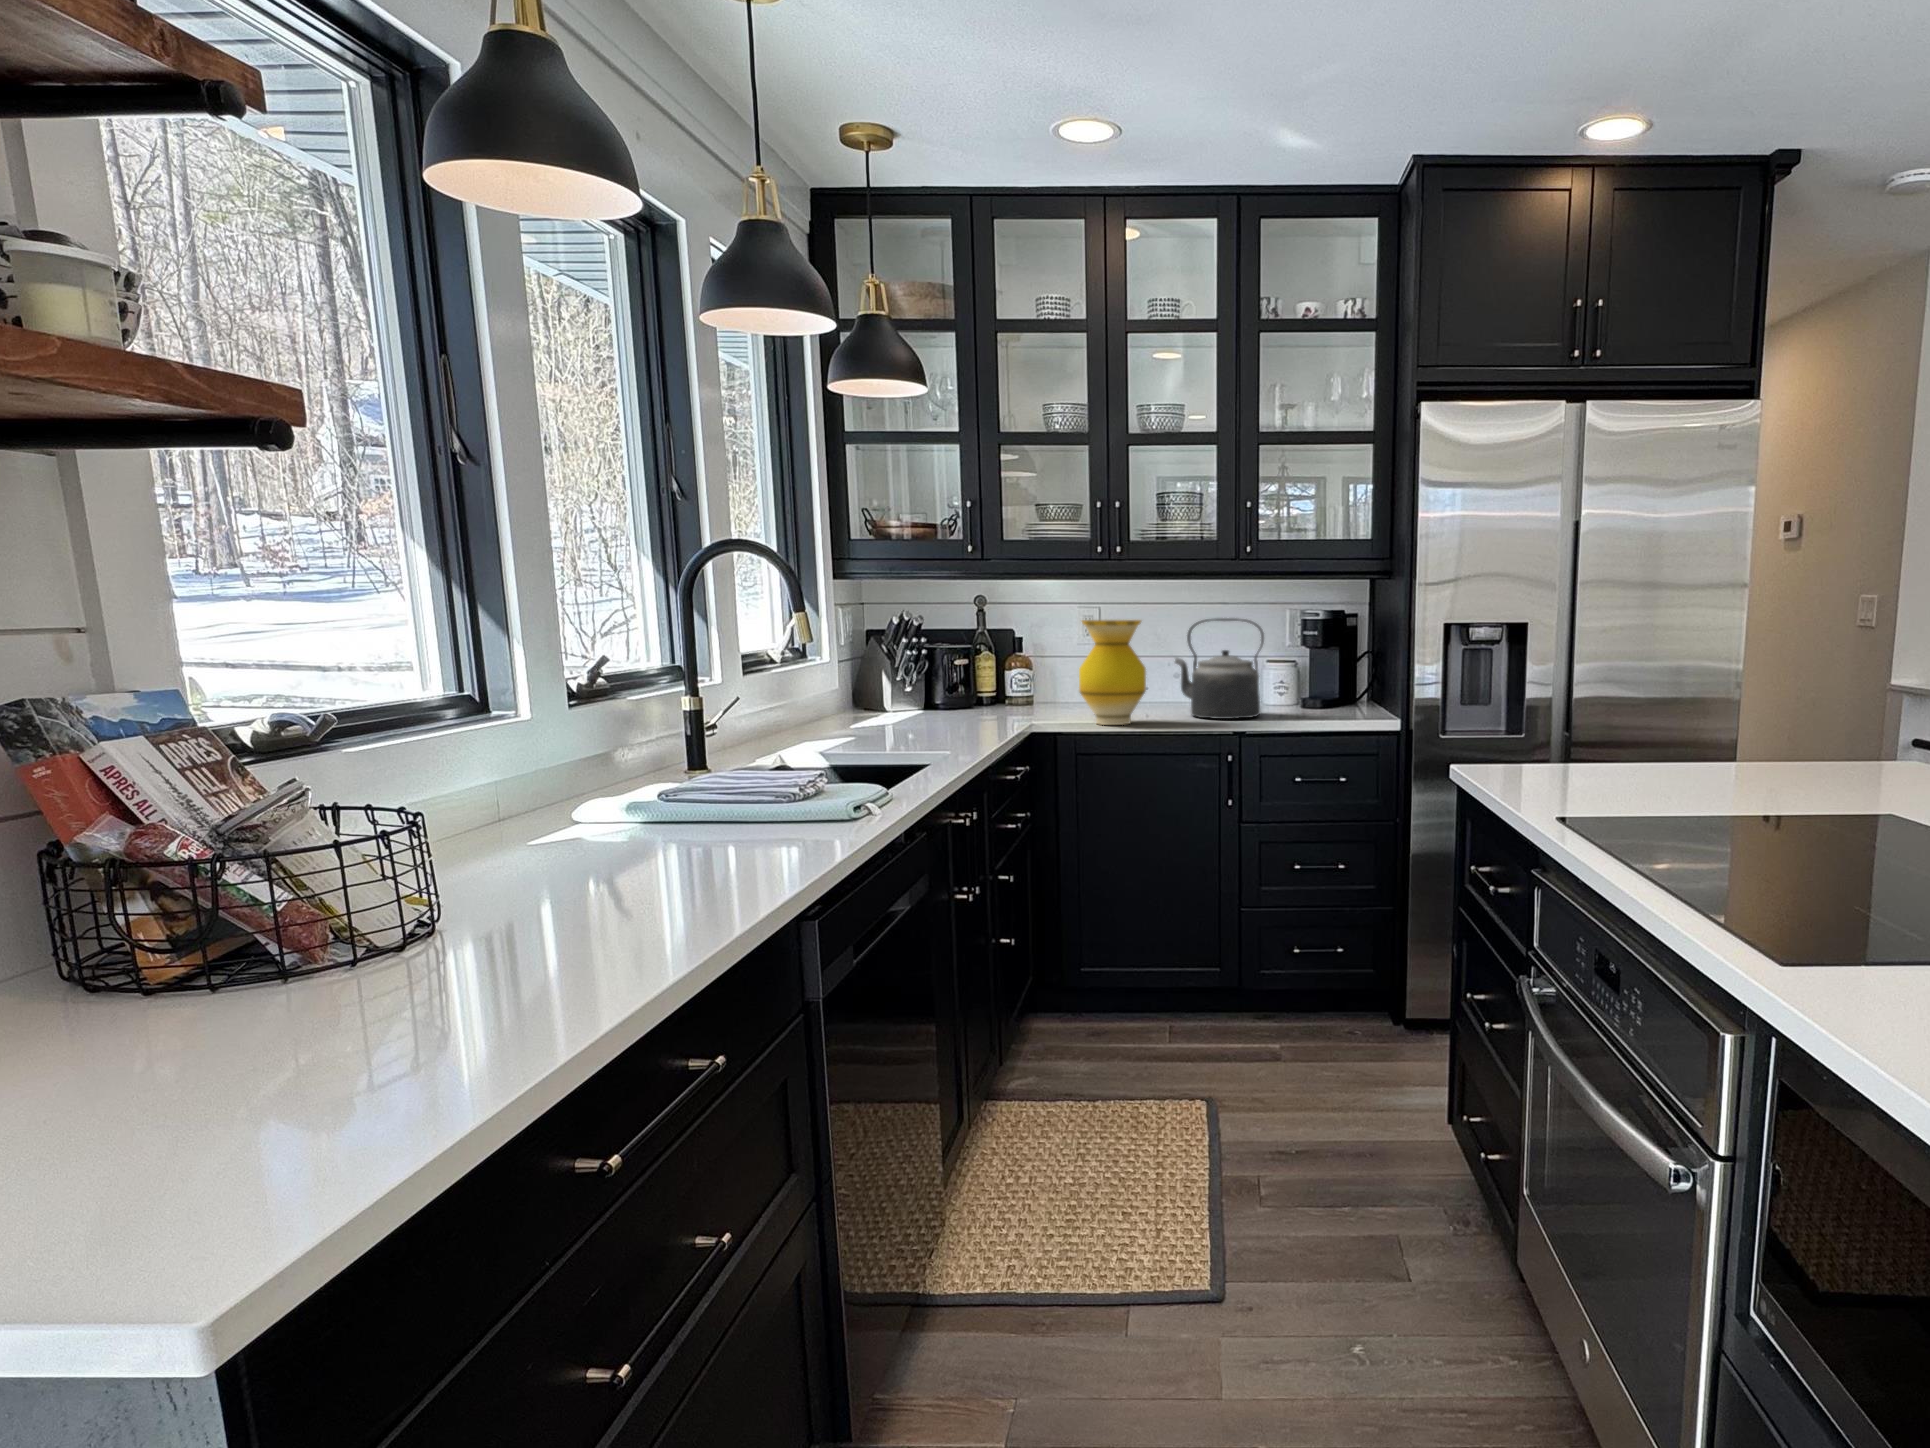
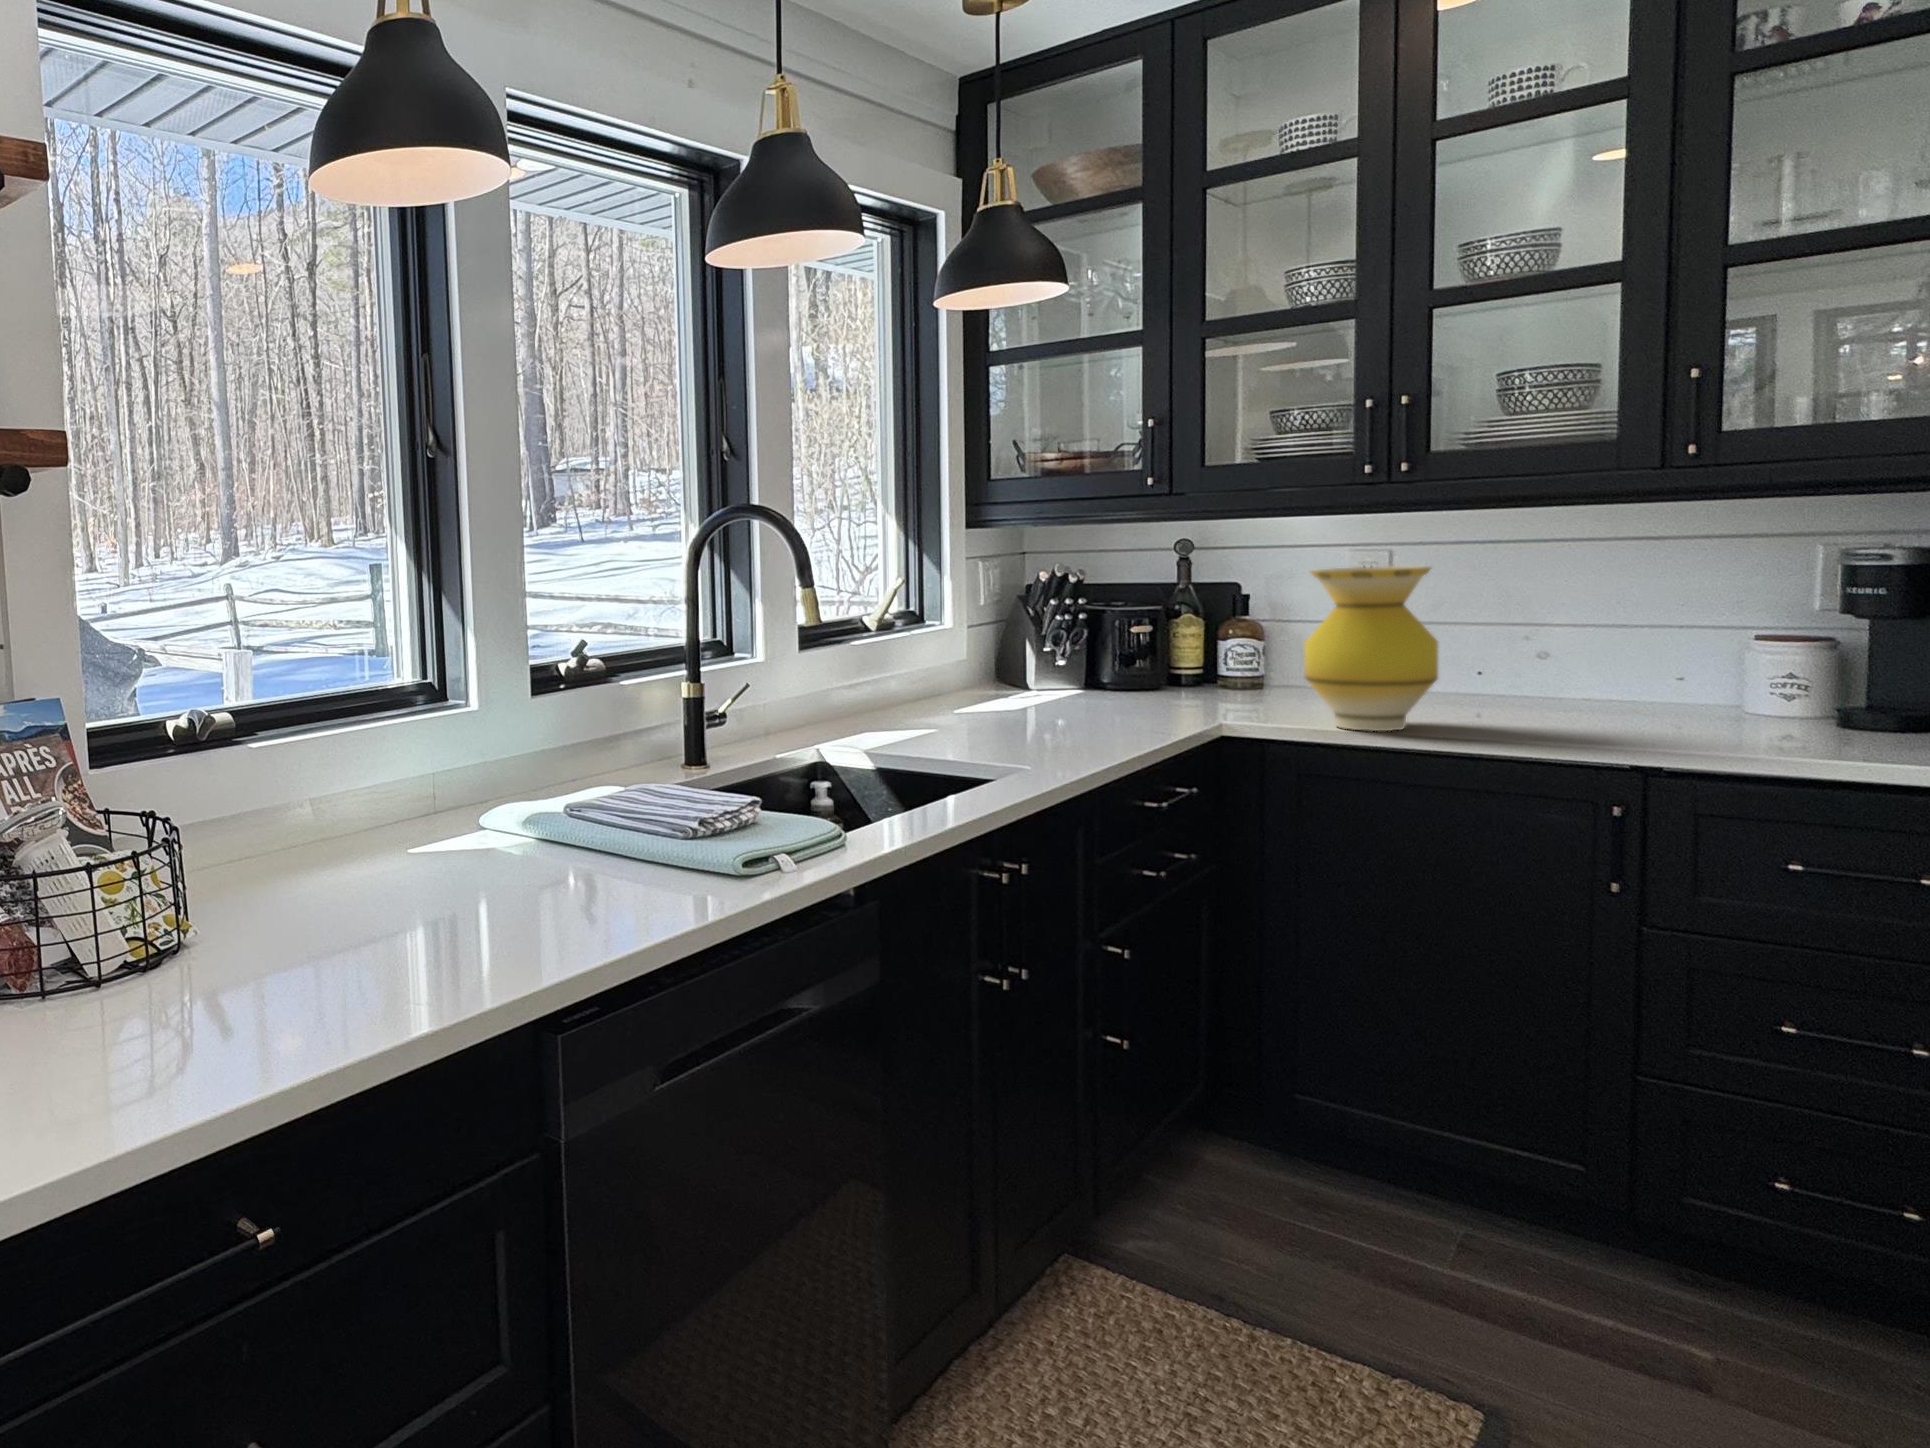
kettle: present [1175,618,1264,719] -> none [1518,556,1732,730]

